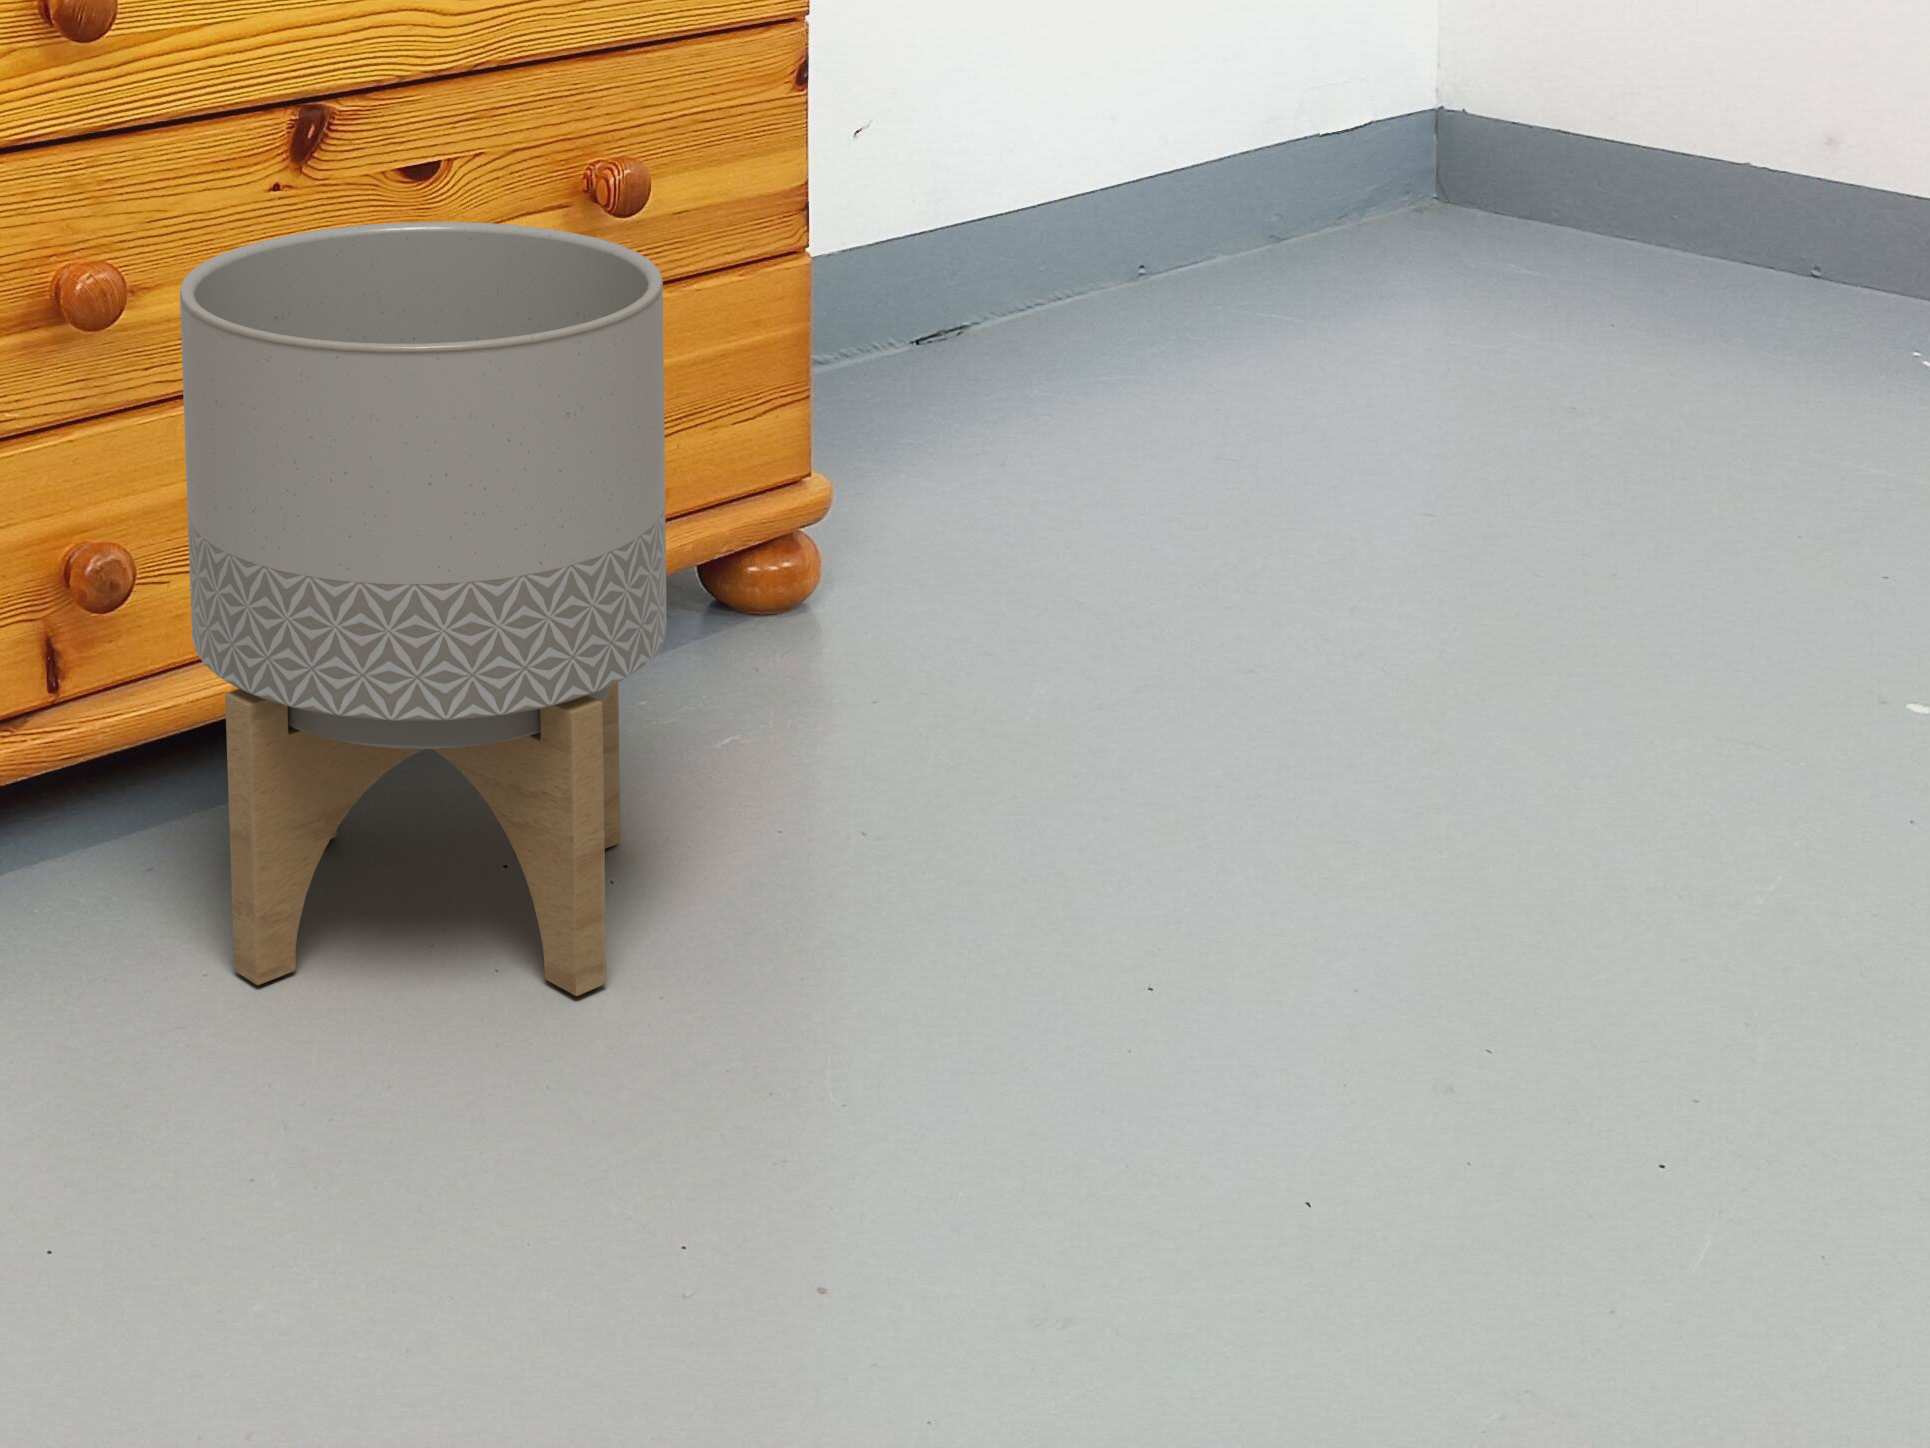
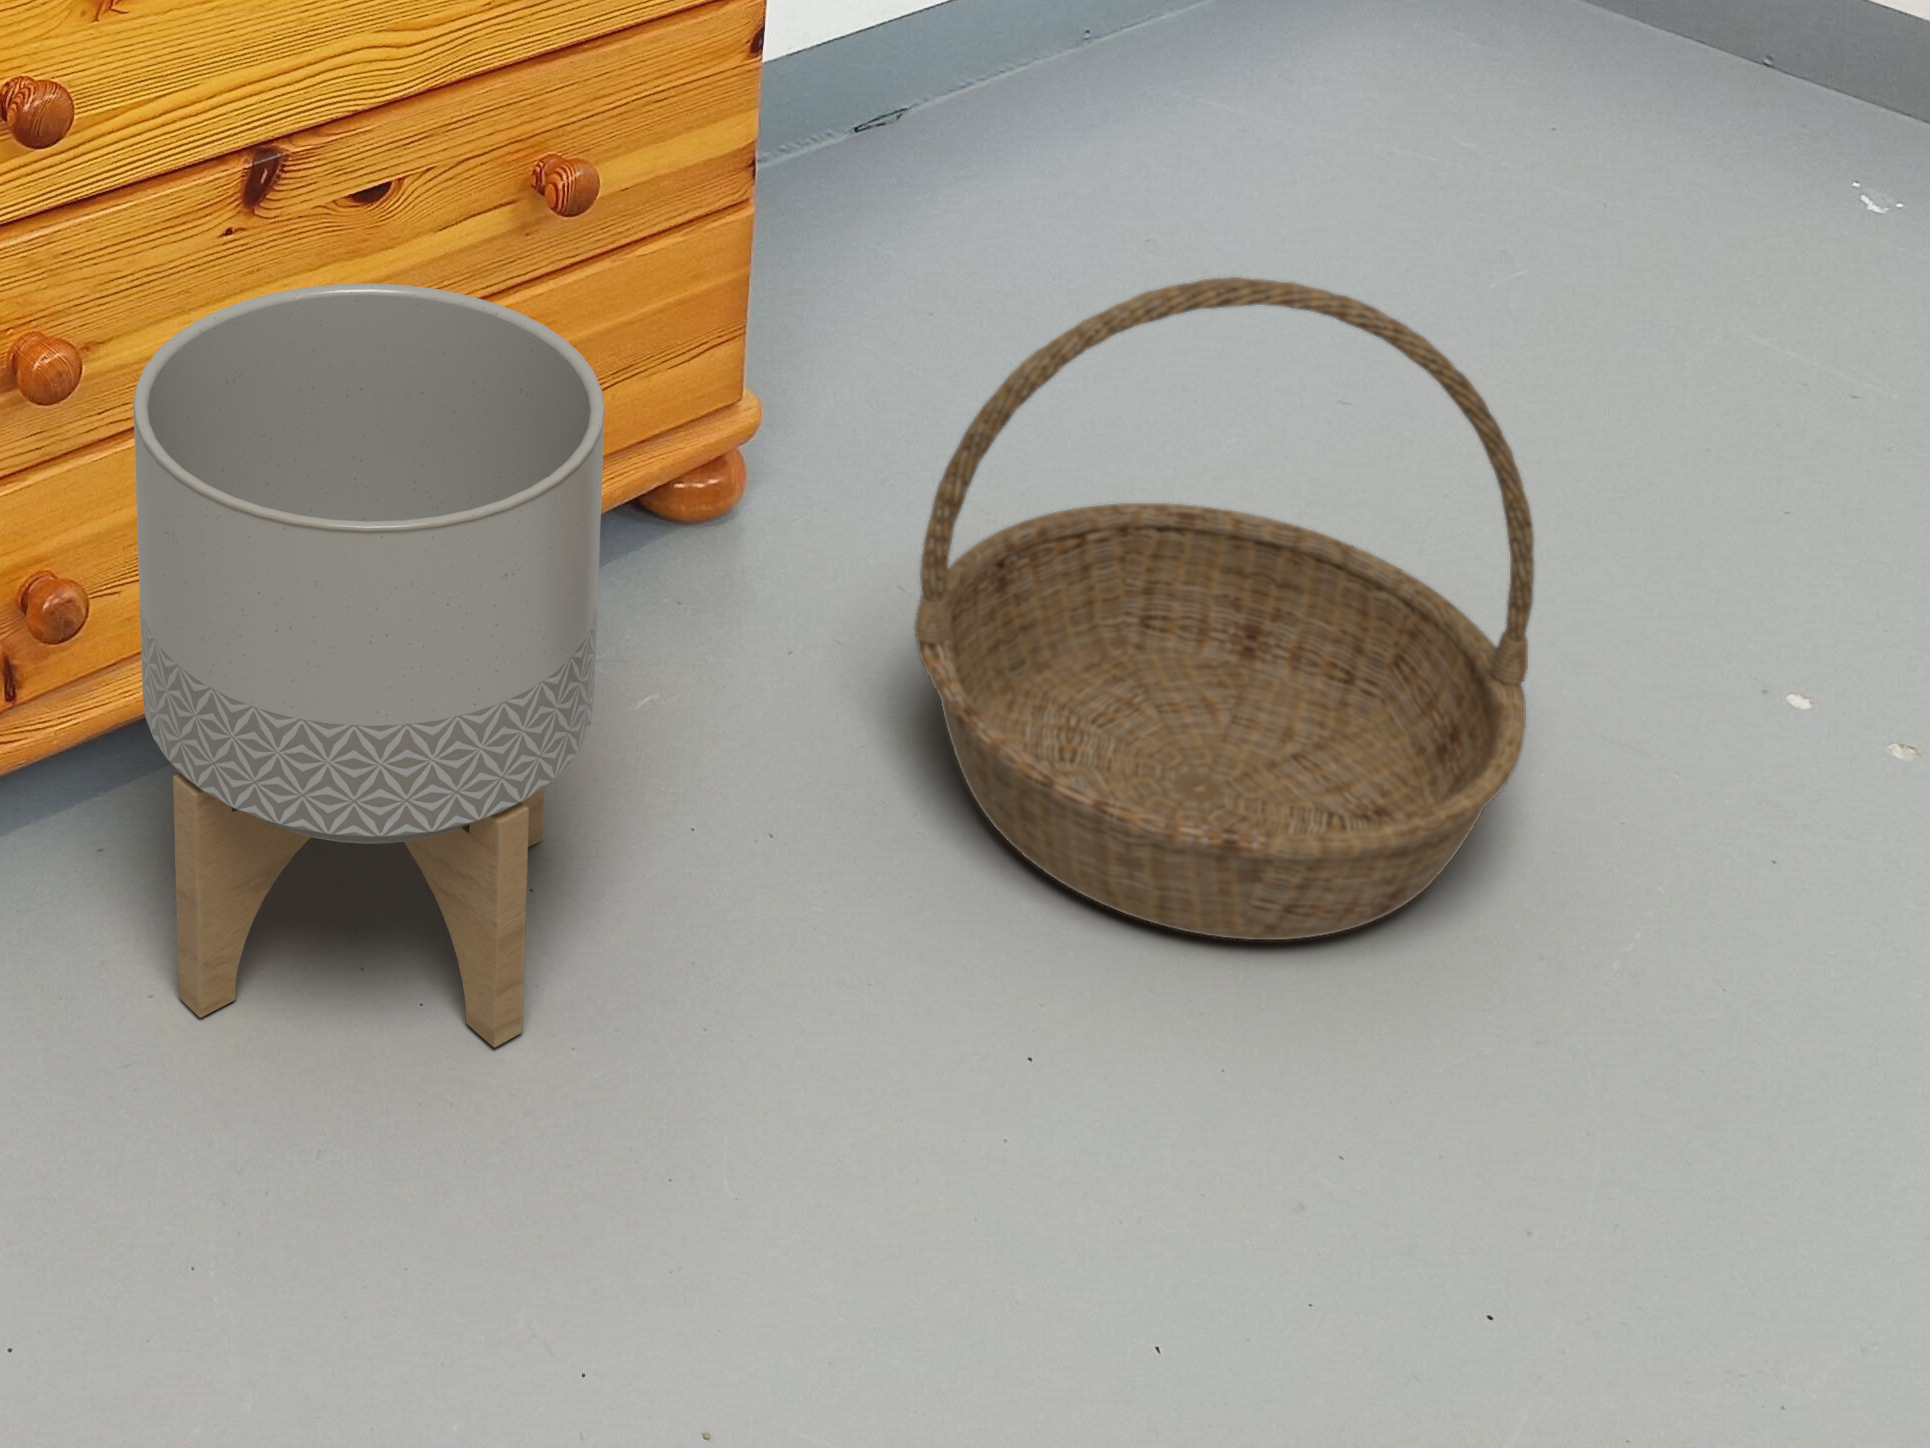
basket: none [998,190,1635,885] -> present [915,277,1535,940]

